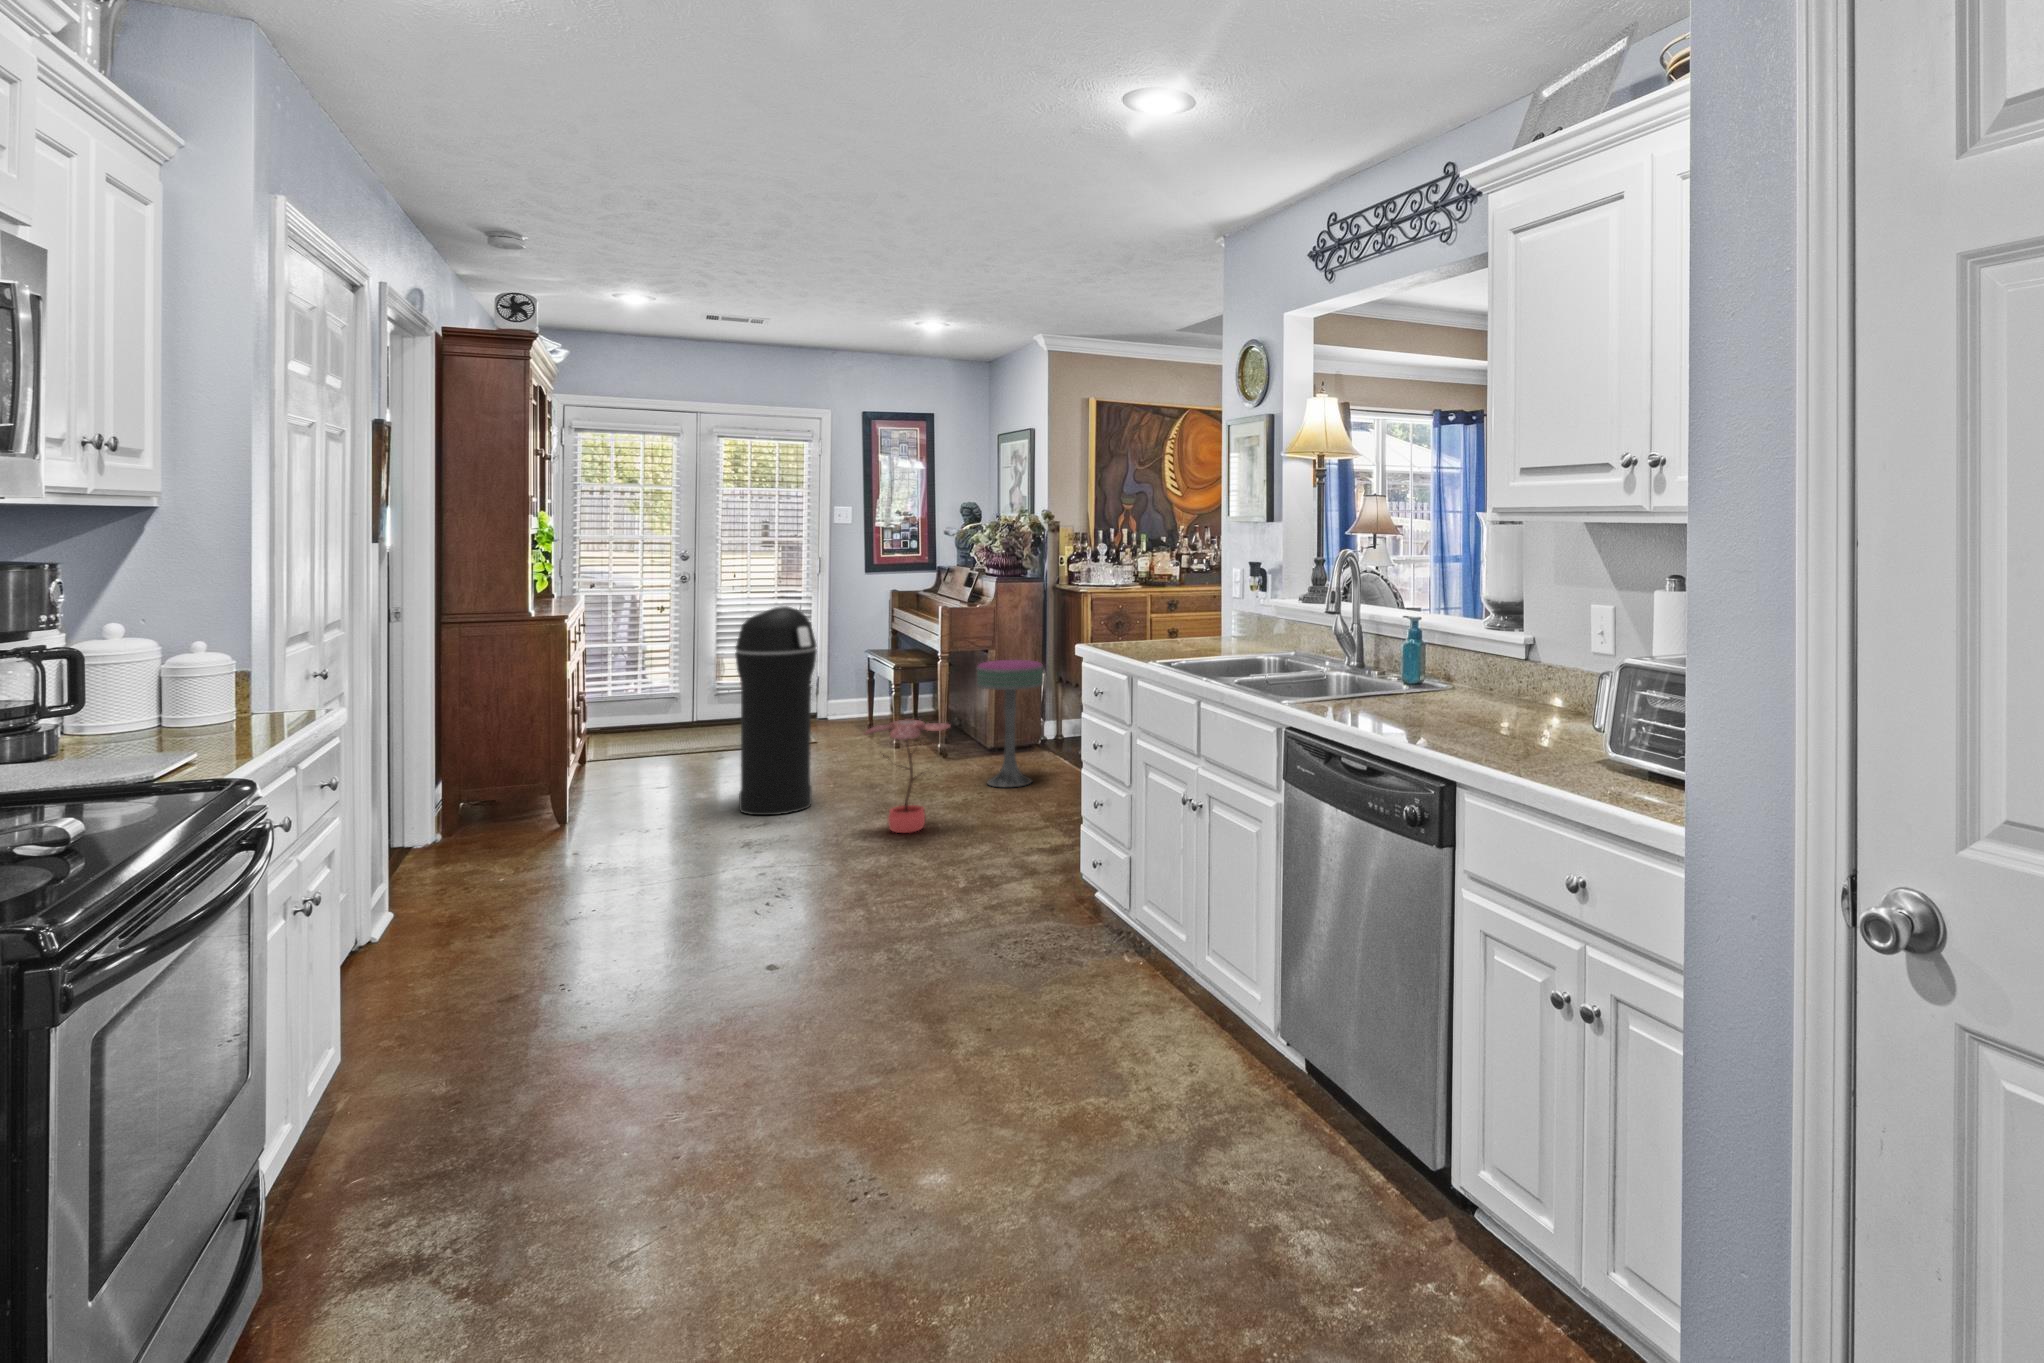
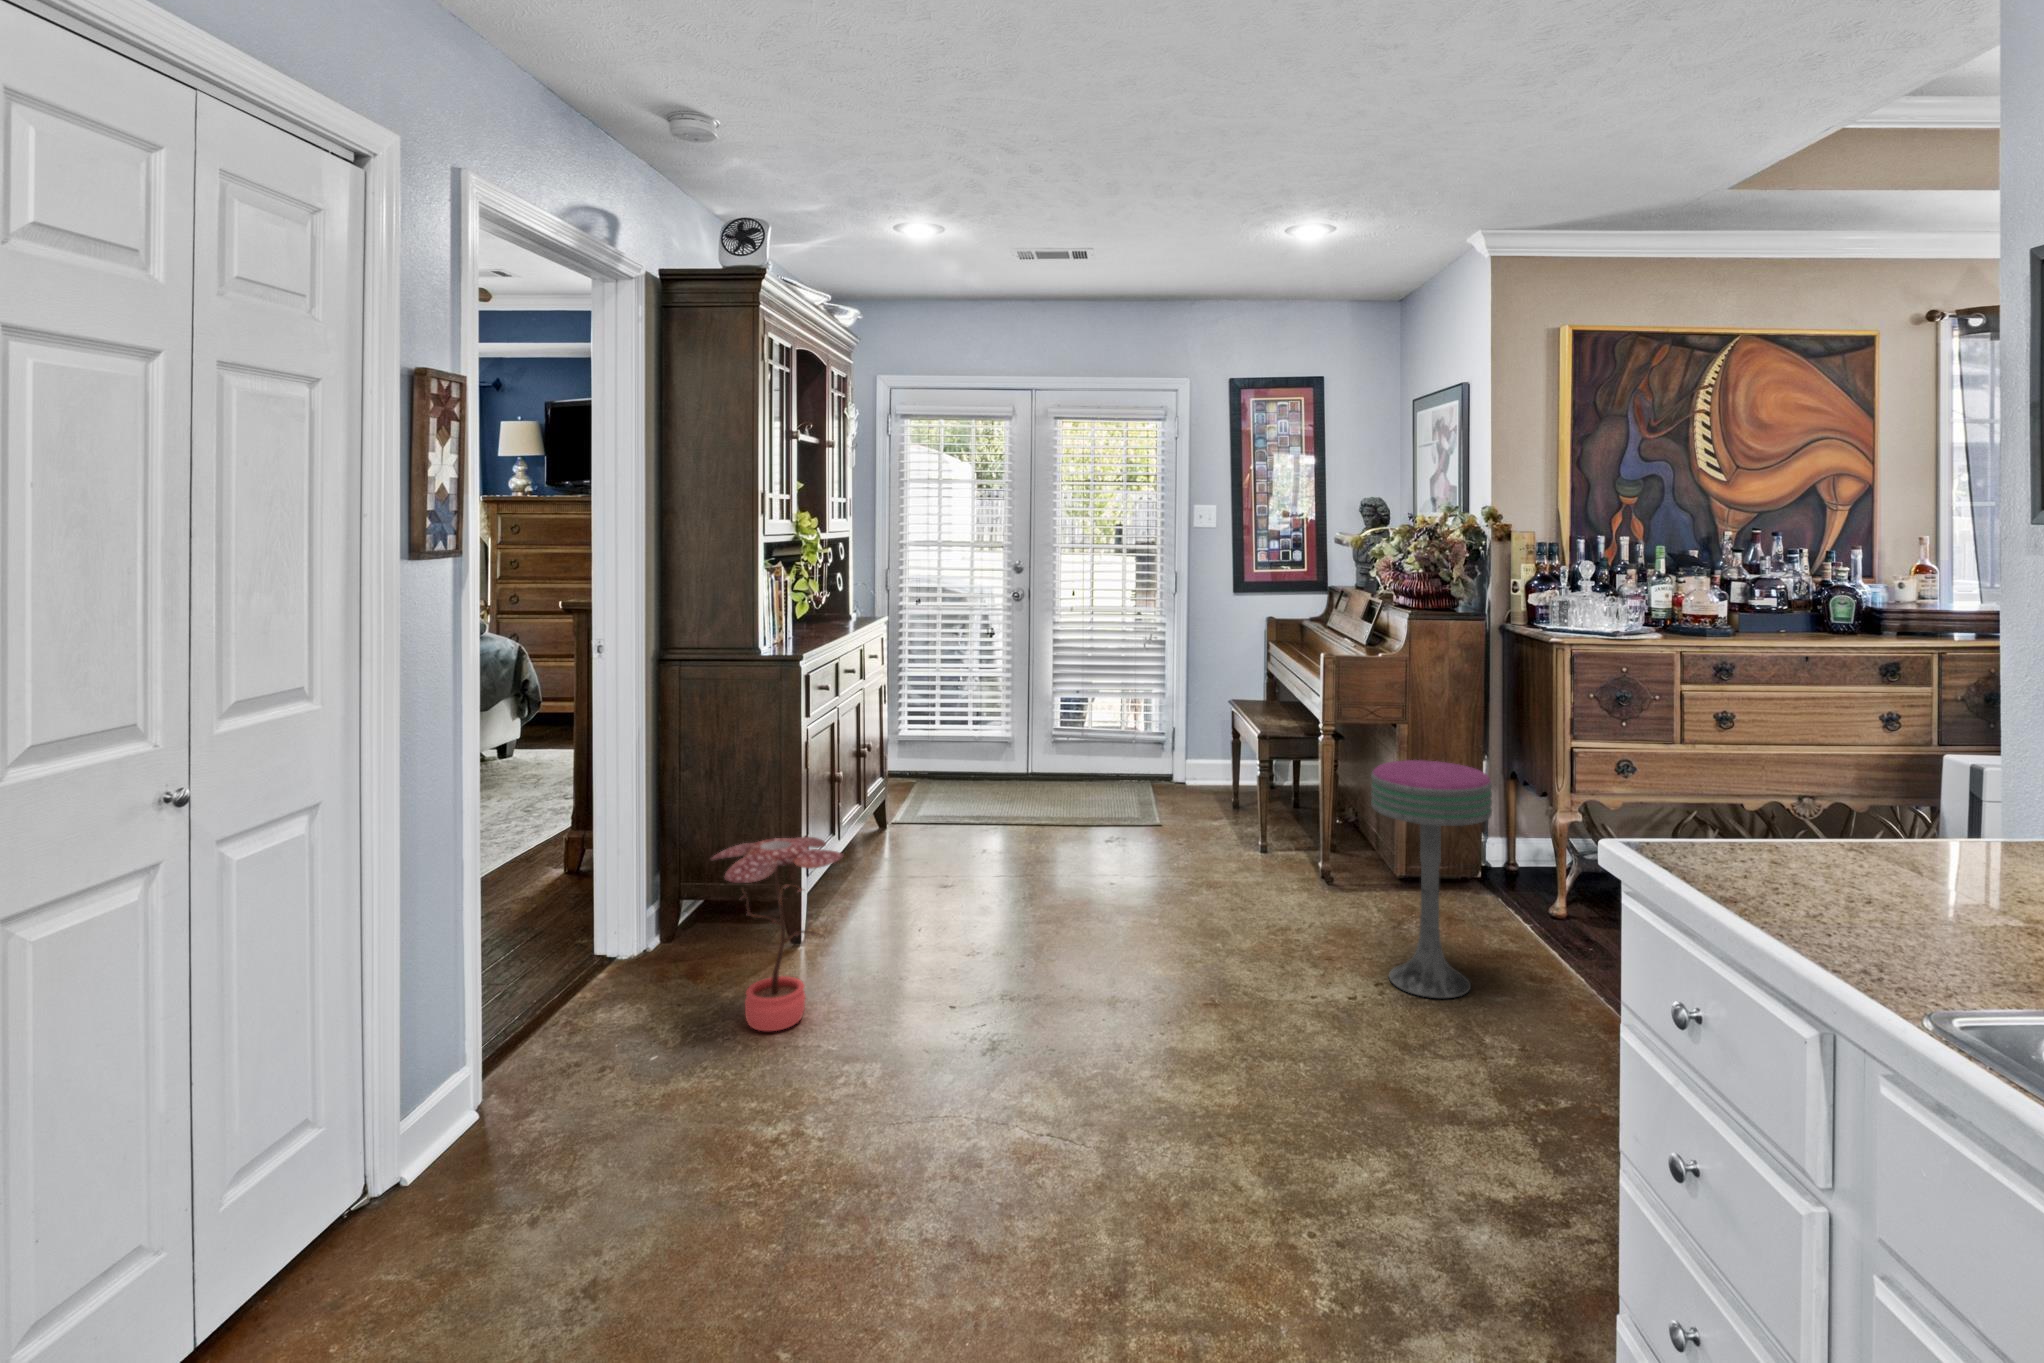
trash can: present [735,606,817,815] -> none [988,658,1109,1002]
potted plant: present [864,720,950,833] -> present [711,837,843,1031]

